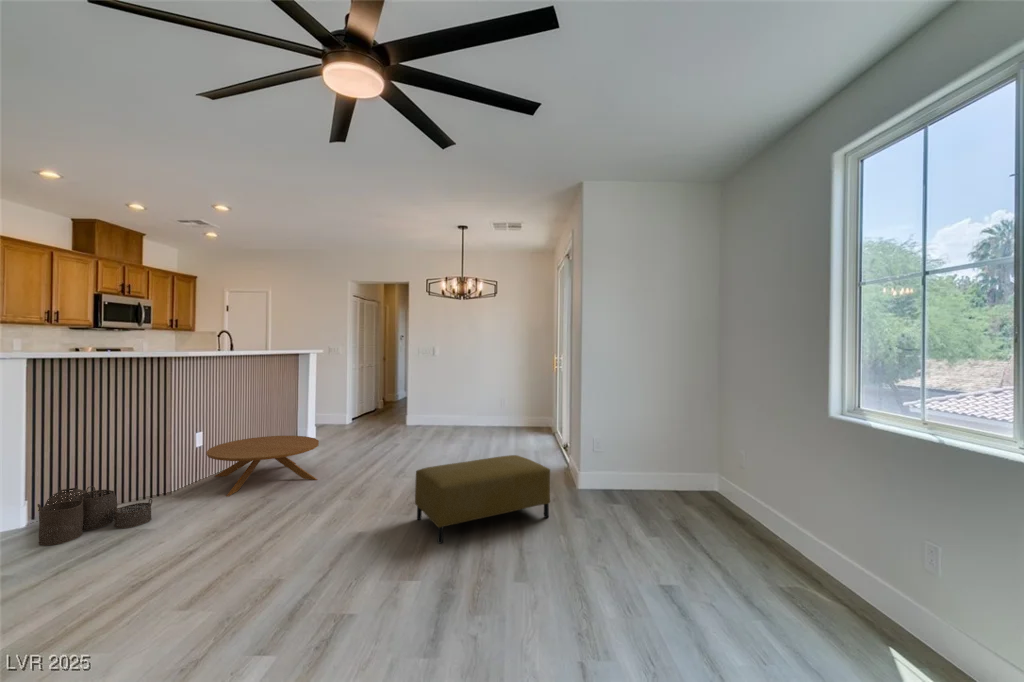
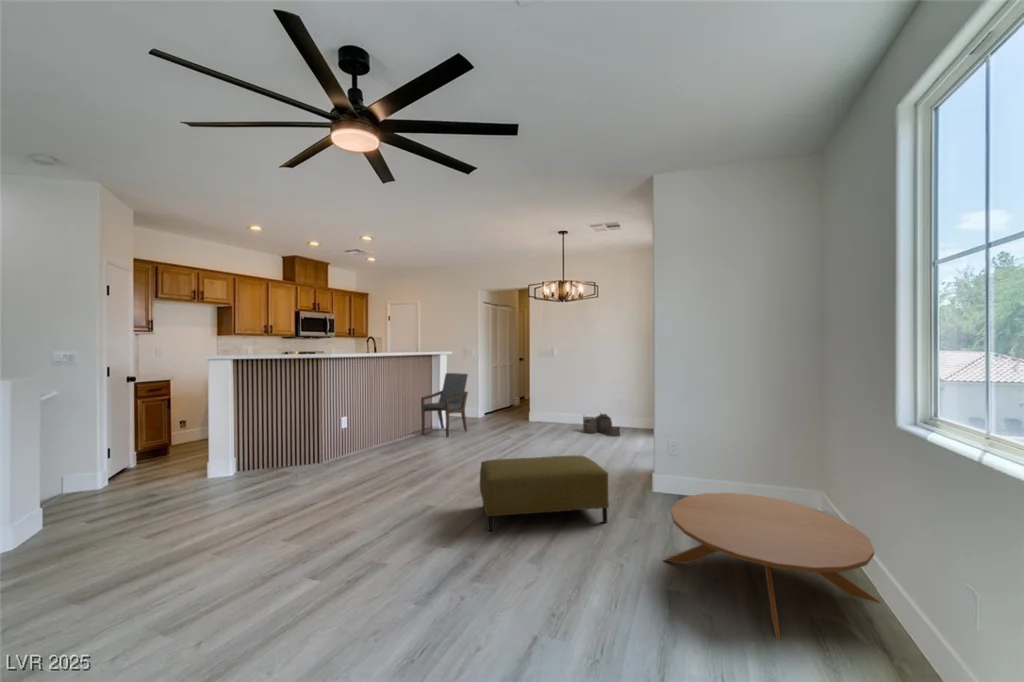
armchair: none [290,375,347,449] -> present [421,373,468,437]
coffee table: present [206,436,319,497] -> present [664,493,882,639]
woven basket: present [38,486,152,546] -> present [583,414,620,436]

